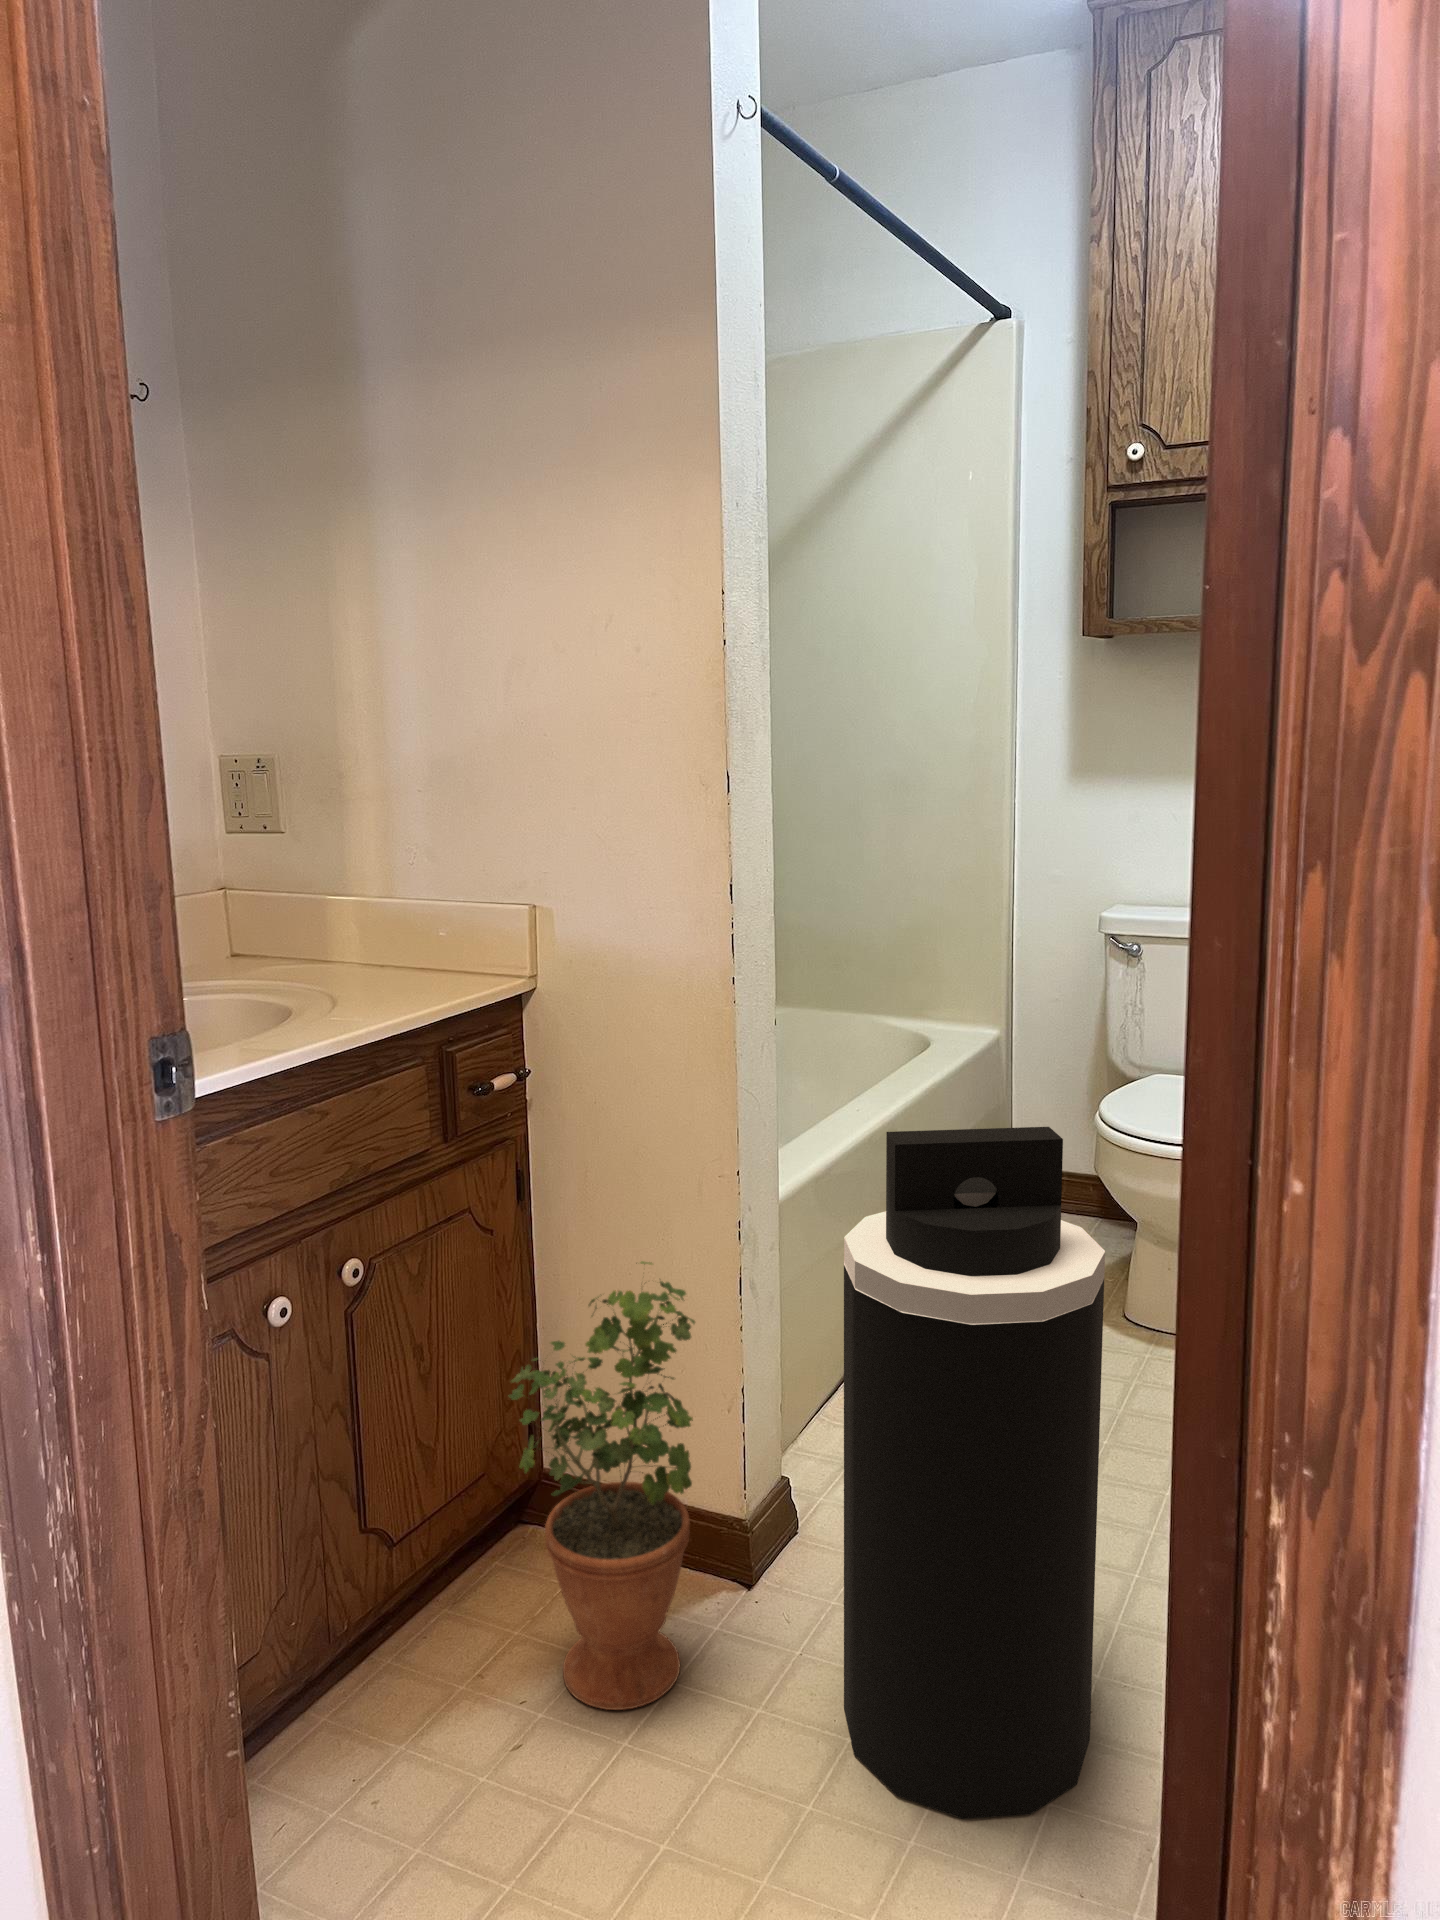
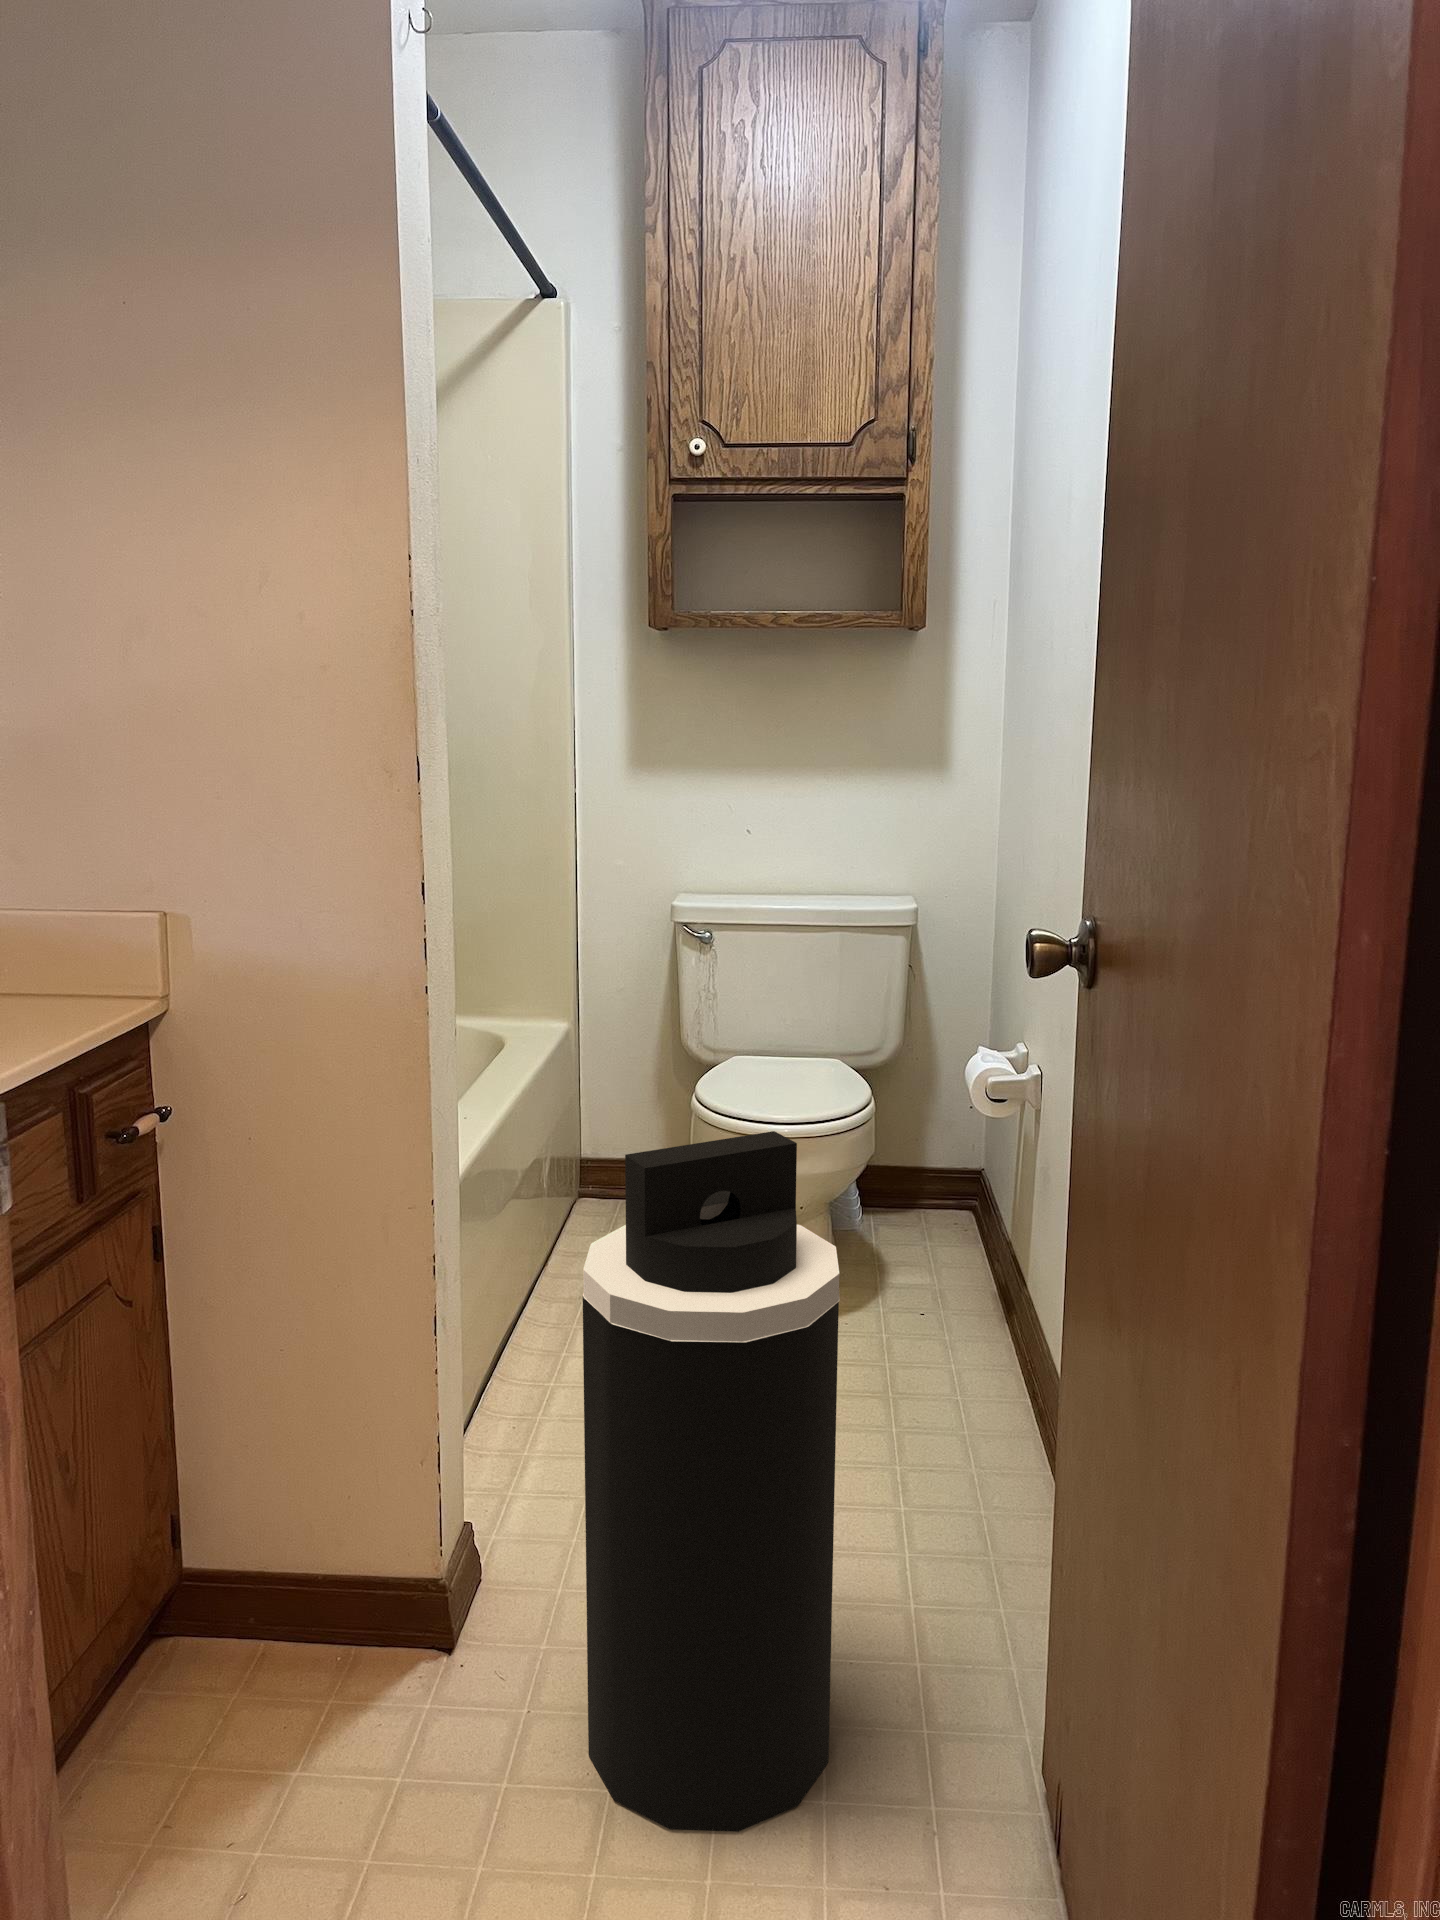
potted plant: present [508,1261,695,1710] -> none [189,1326,415,1838]

